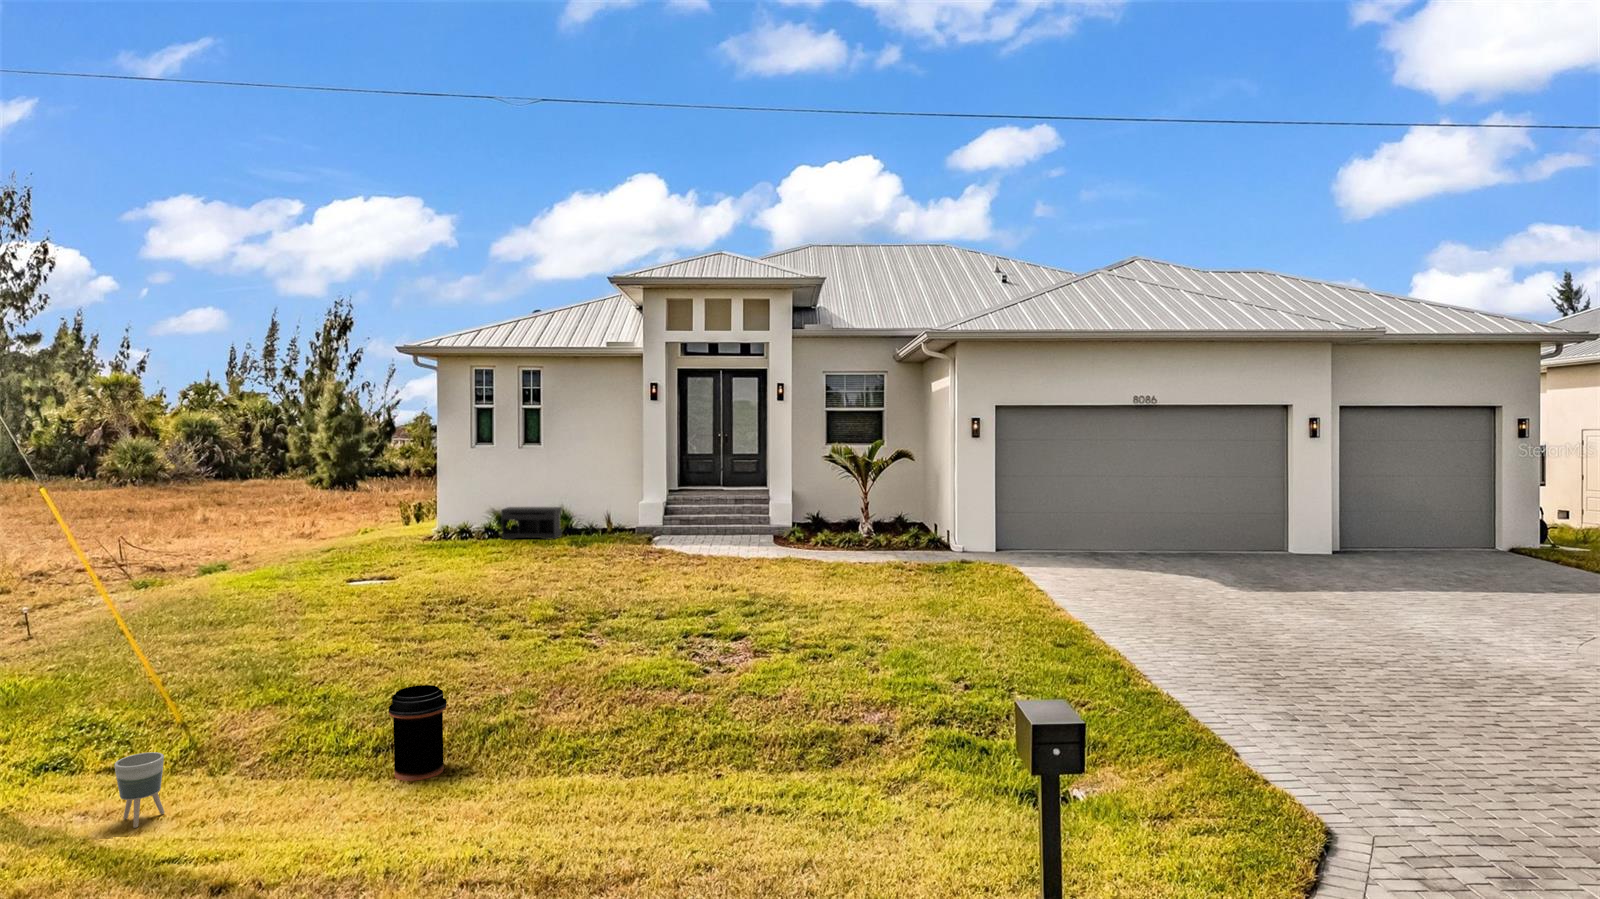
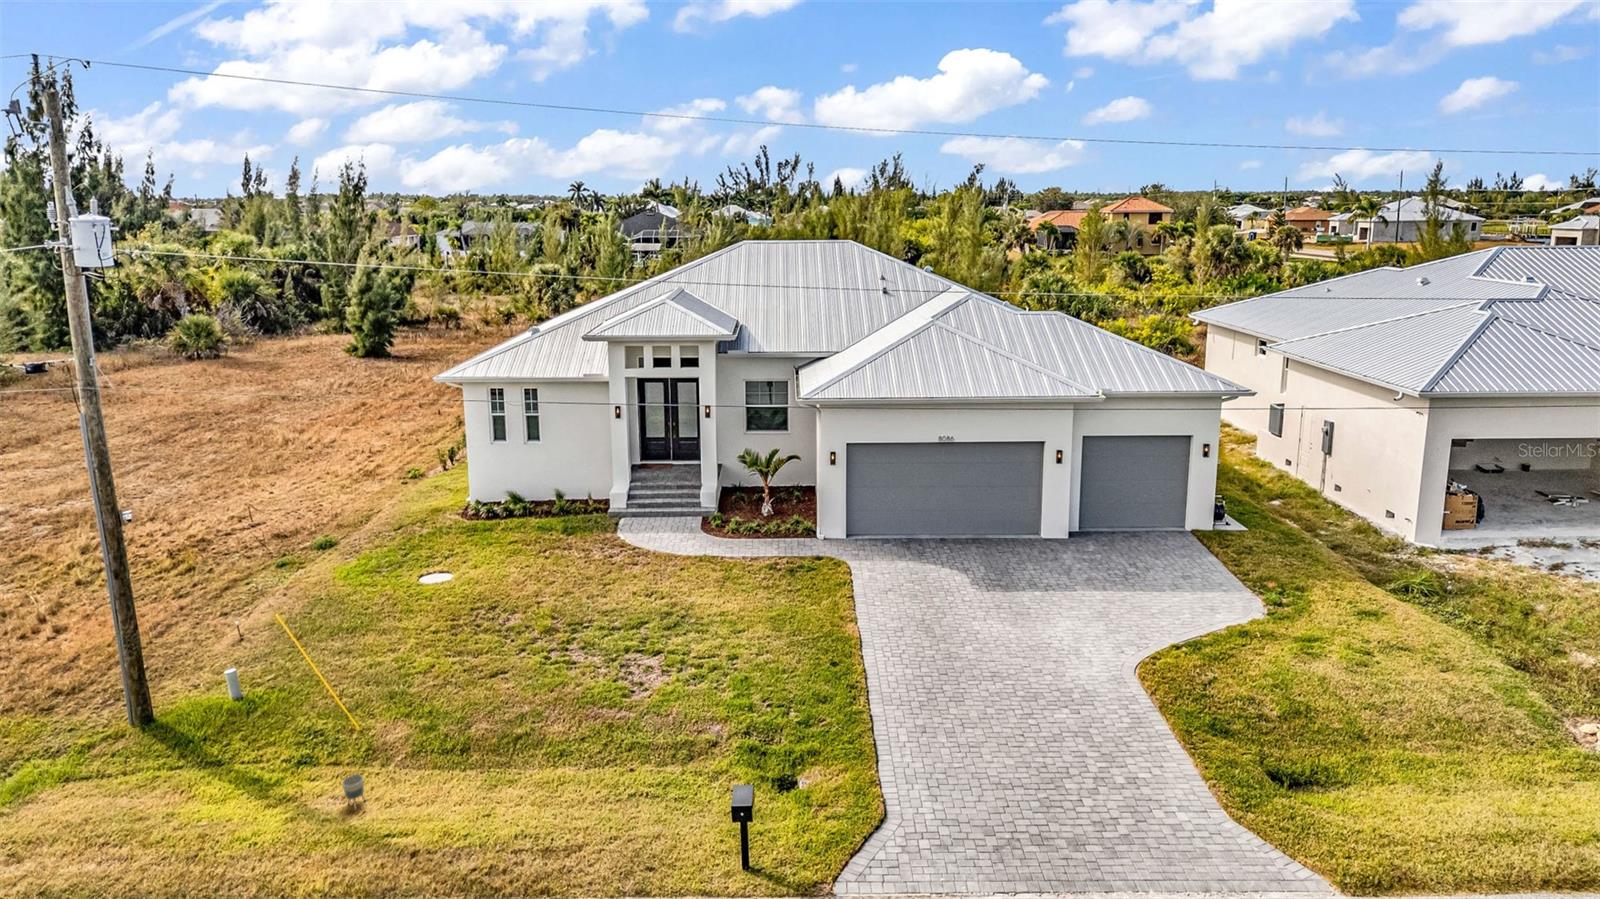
bench: present [501,507,562,539] -> none [516,482,559,507]
trash can: present [389,685,447,781] -> none [467,726,496,775]

